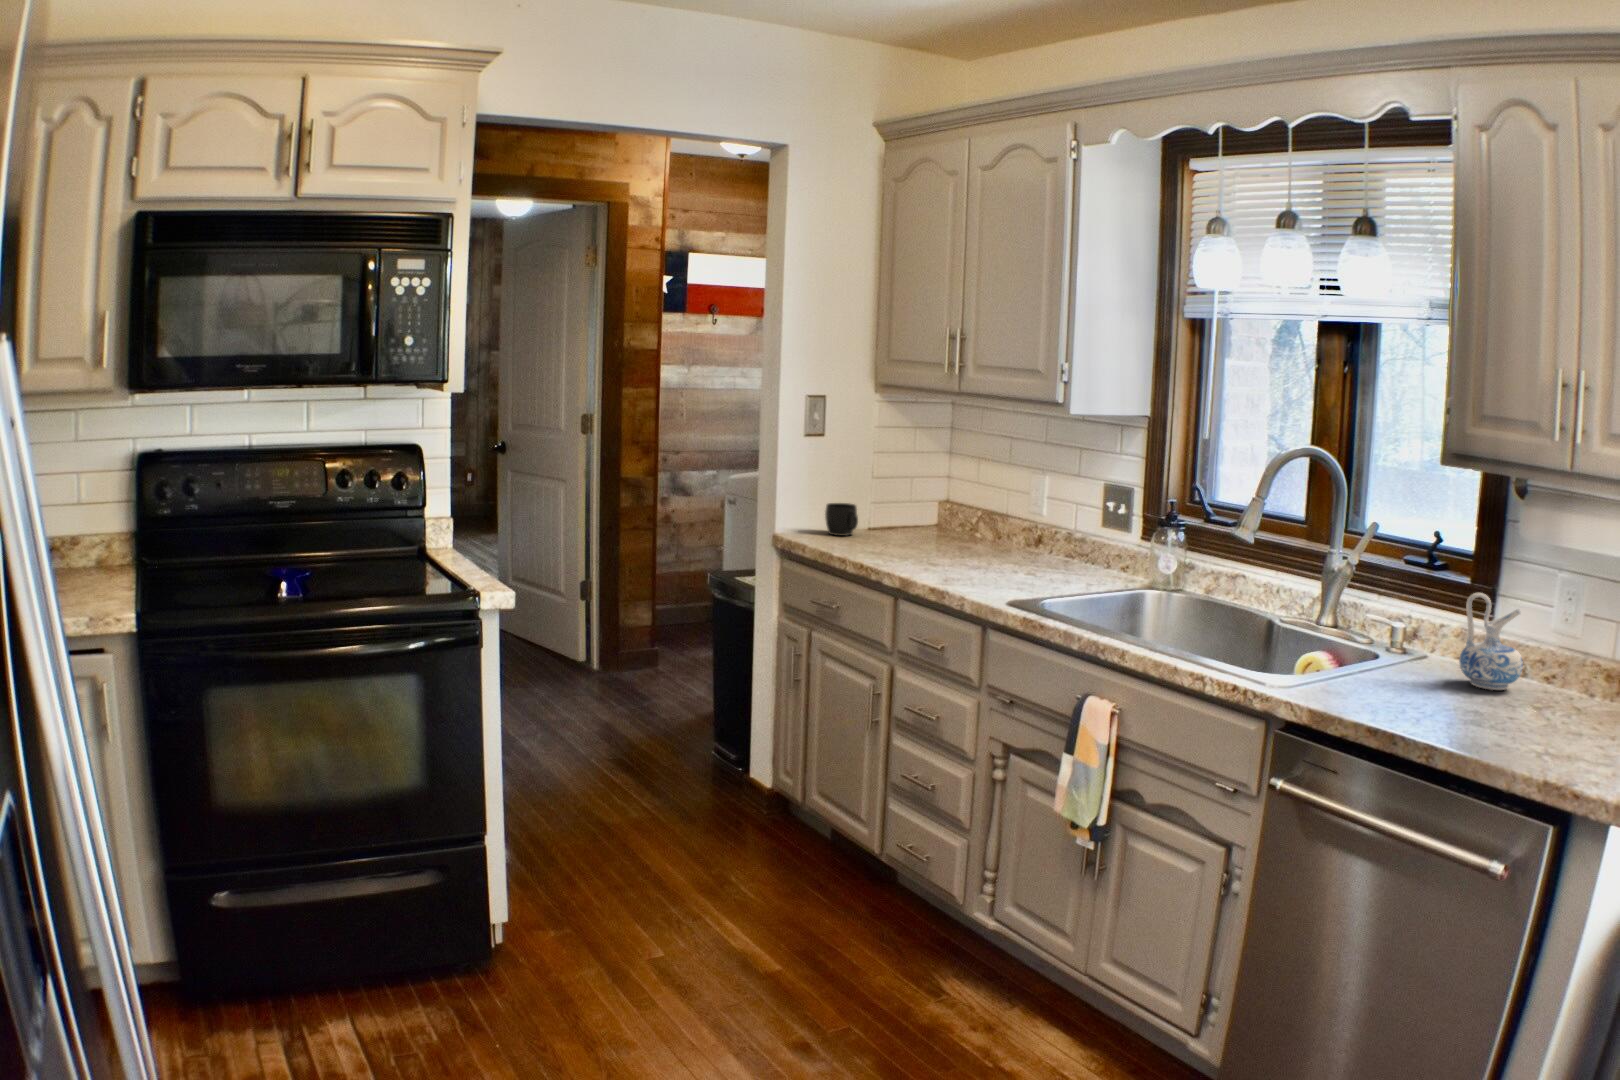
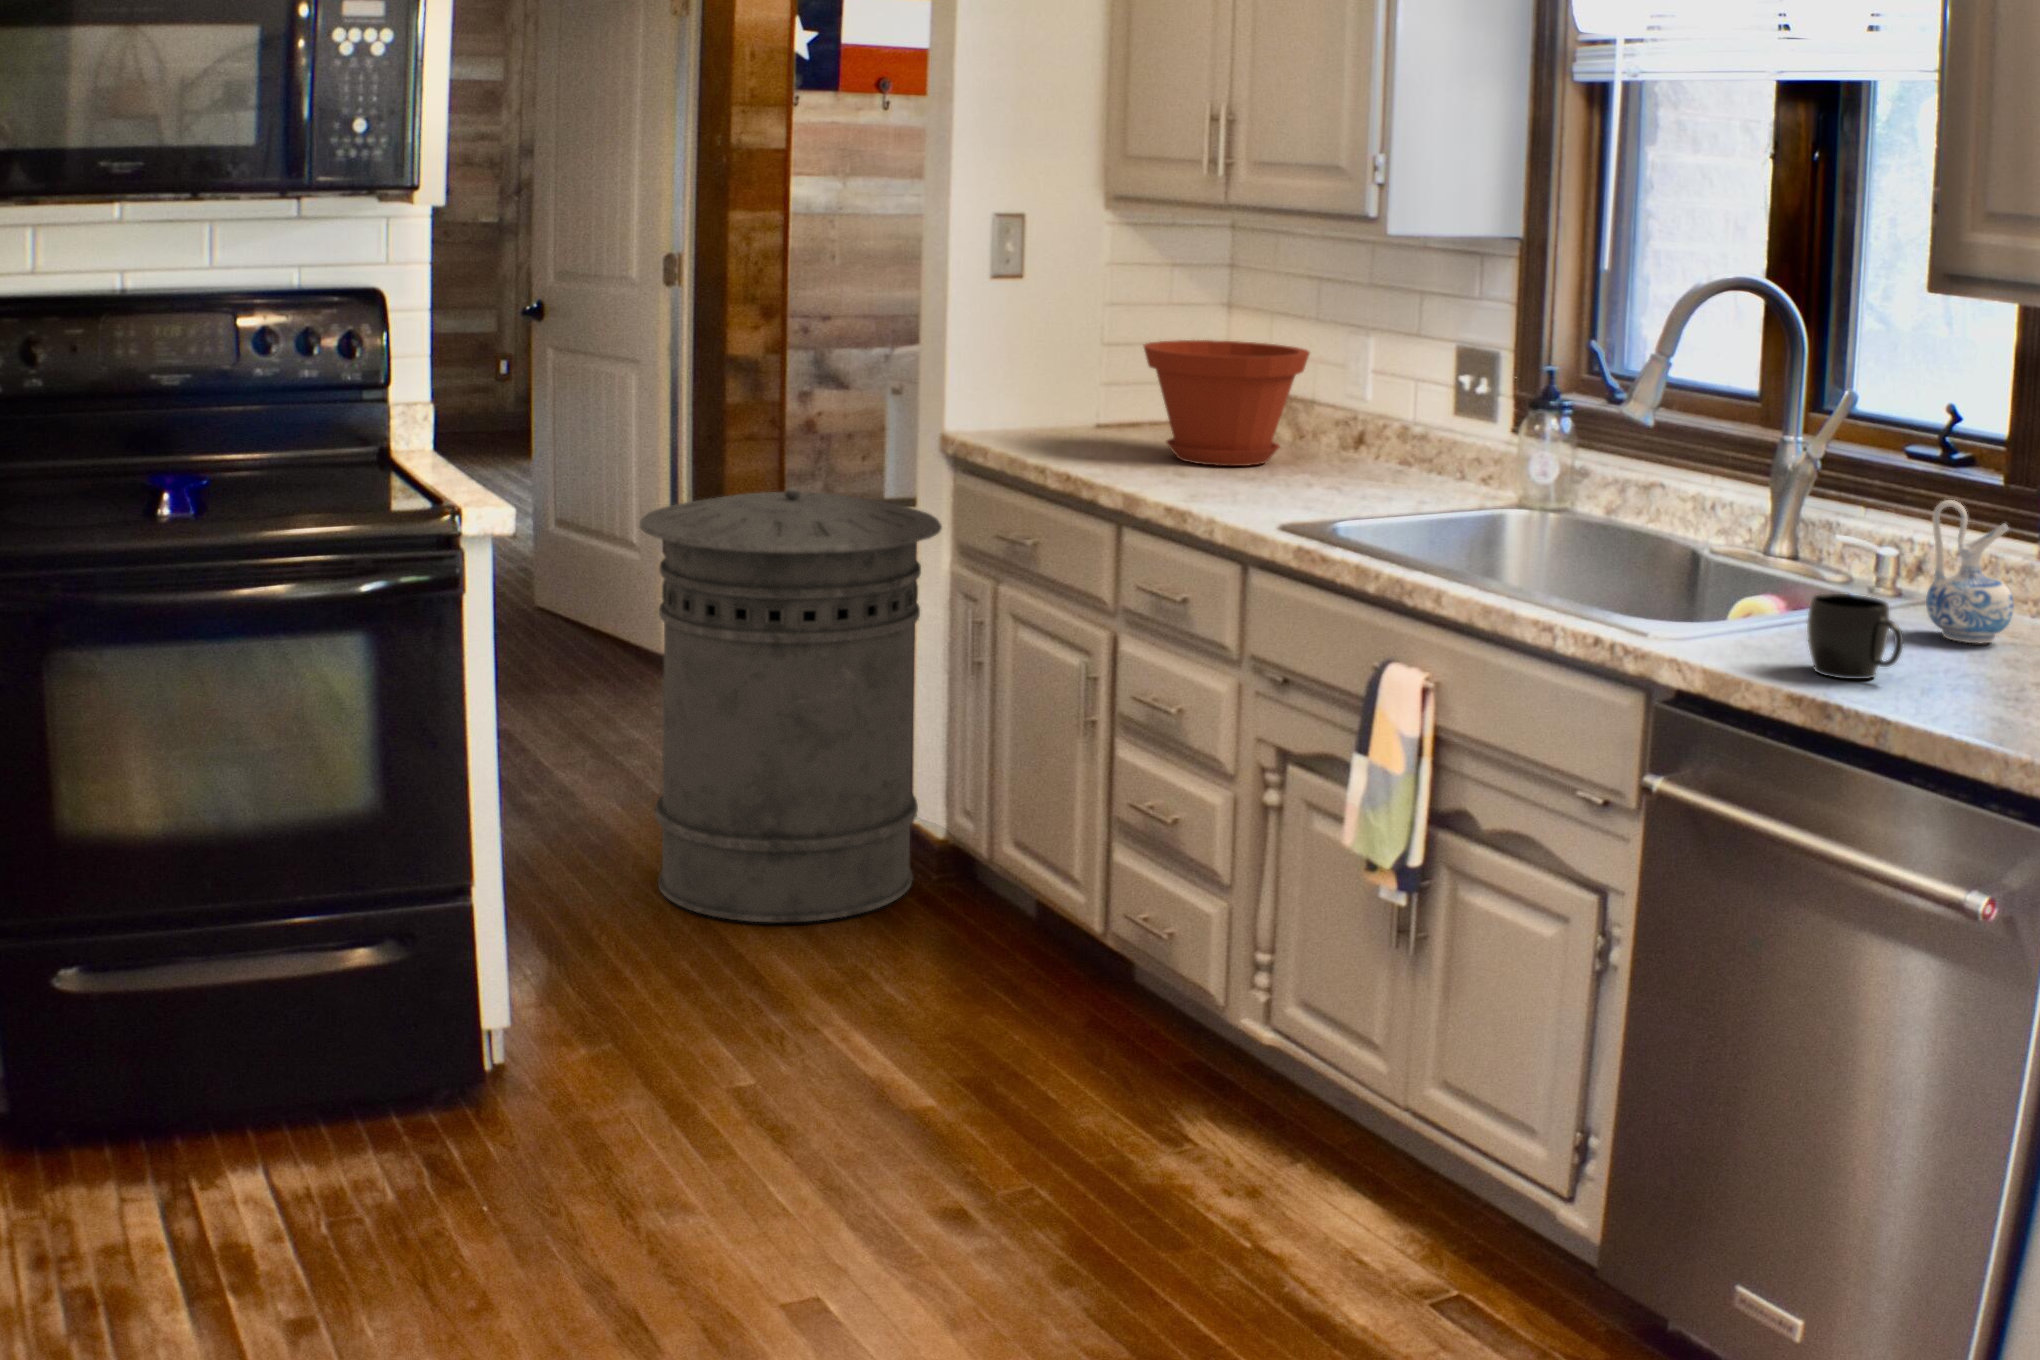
plant pot: none [899,474,1006,555] -> present [1144,340,1310,466]
mug: present [825,503,858,536] -> present [1807,594,1903,679]
trash can: none [580,567,769,842] -> present [640,487,942,923]

